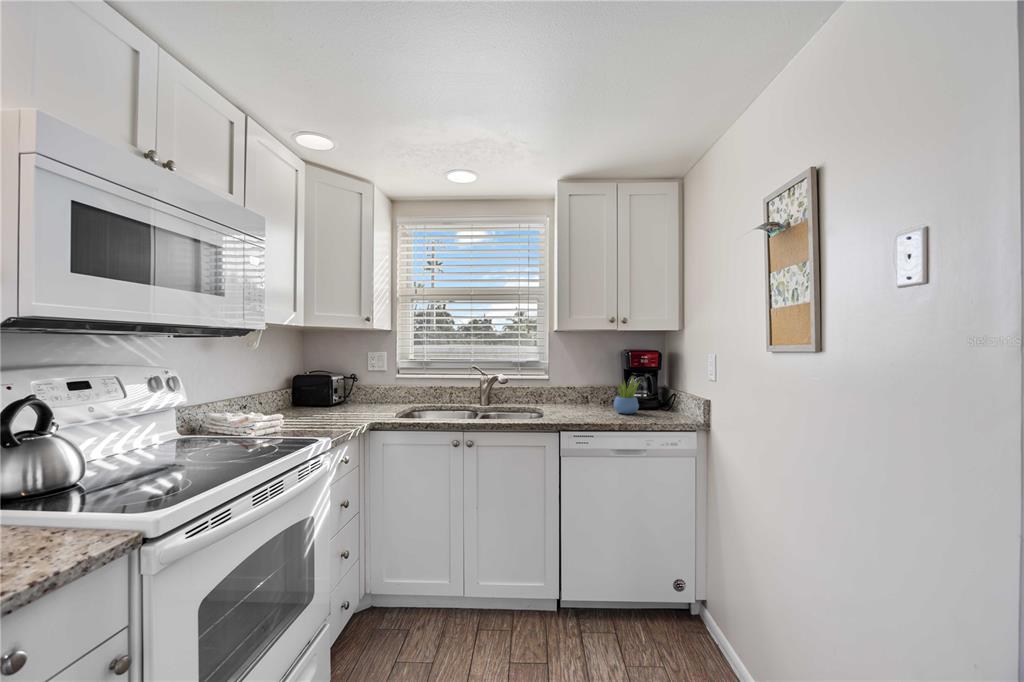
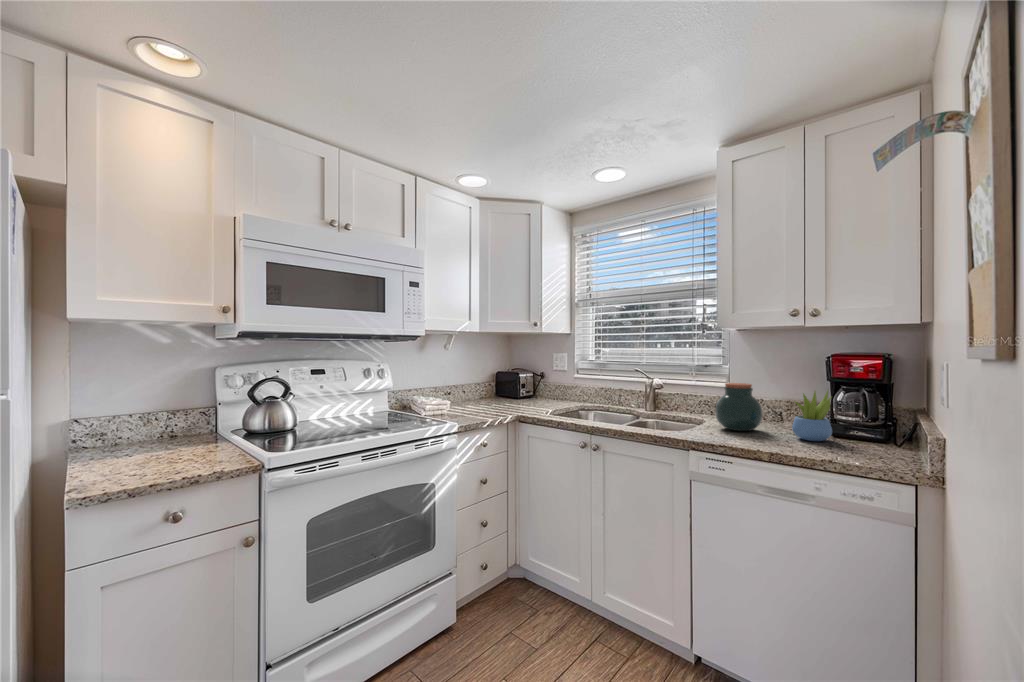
jar: none [557,374,591,413] -> present [715,383,763,431]

